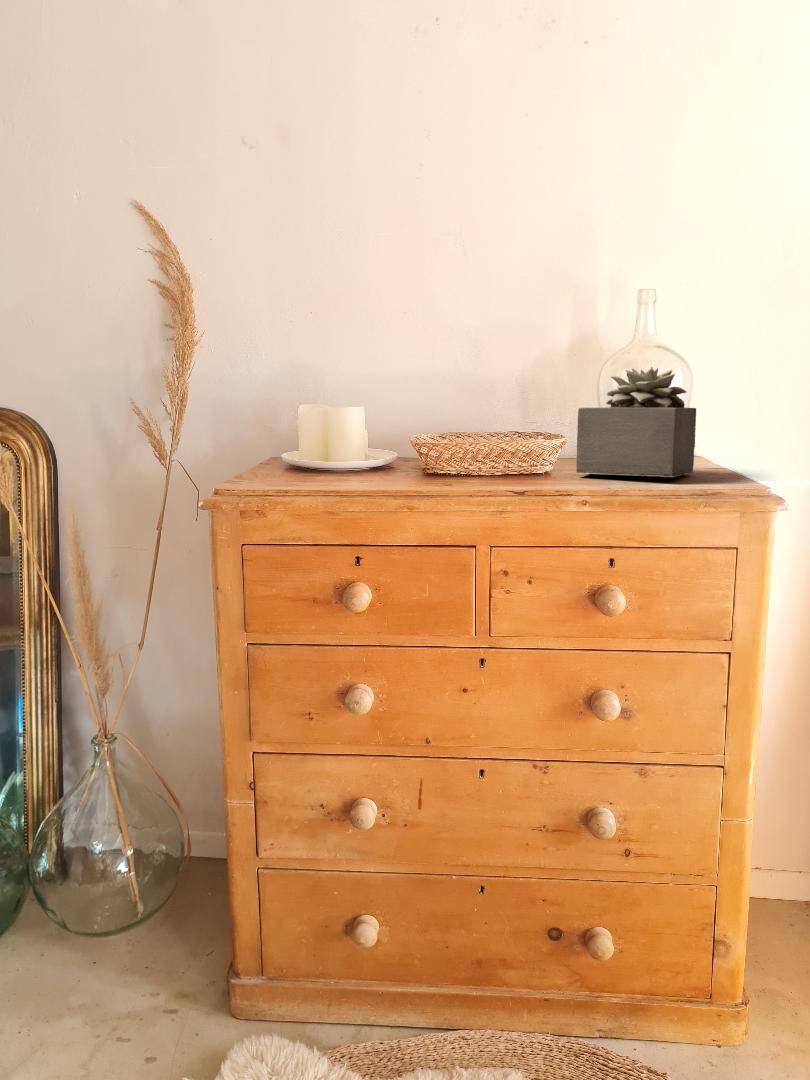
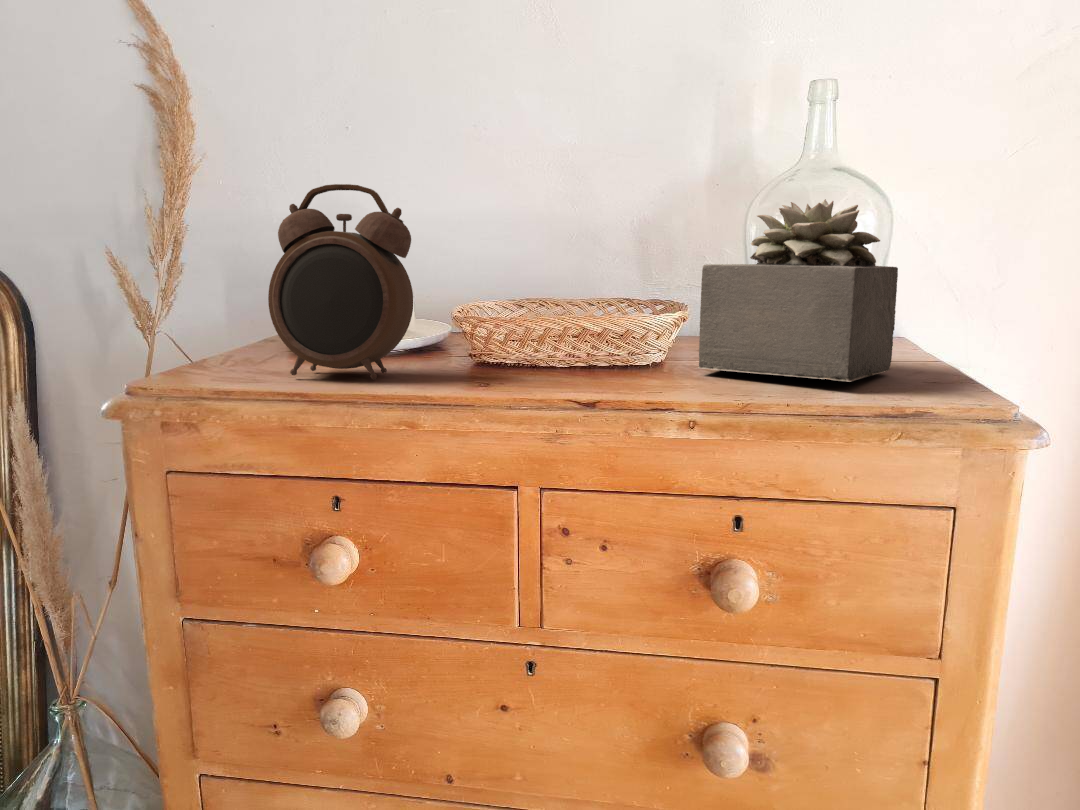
alarm clock: none [306,359,397,483] -> present [268,184,413,379]

